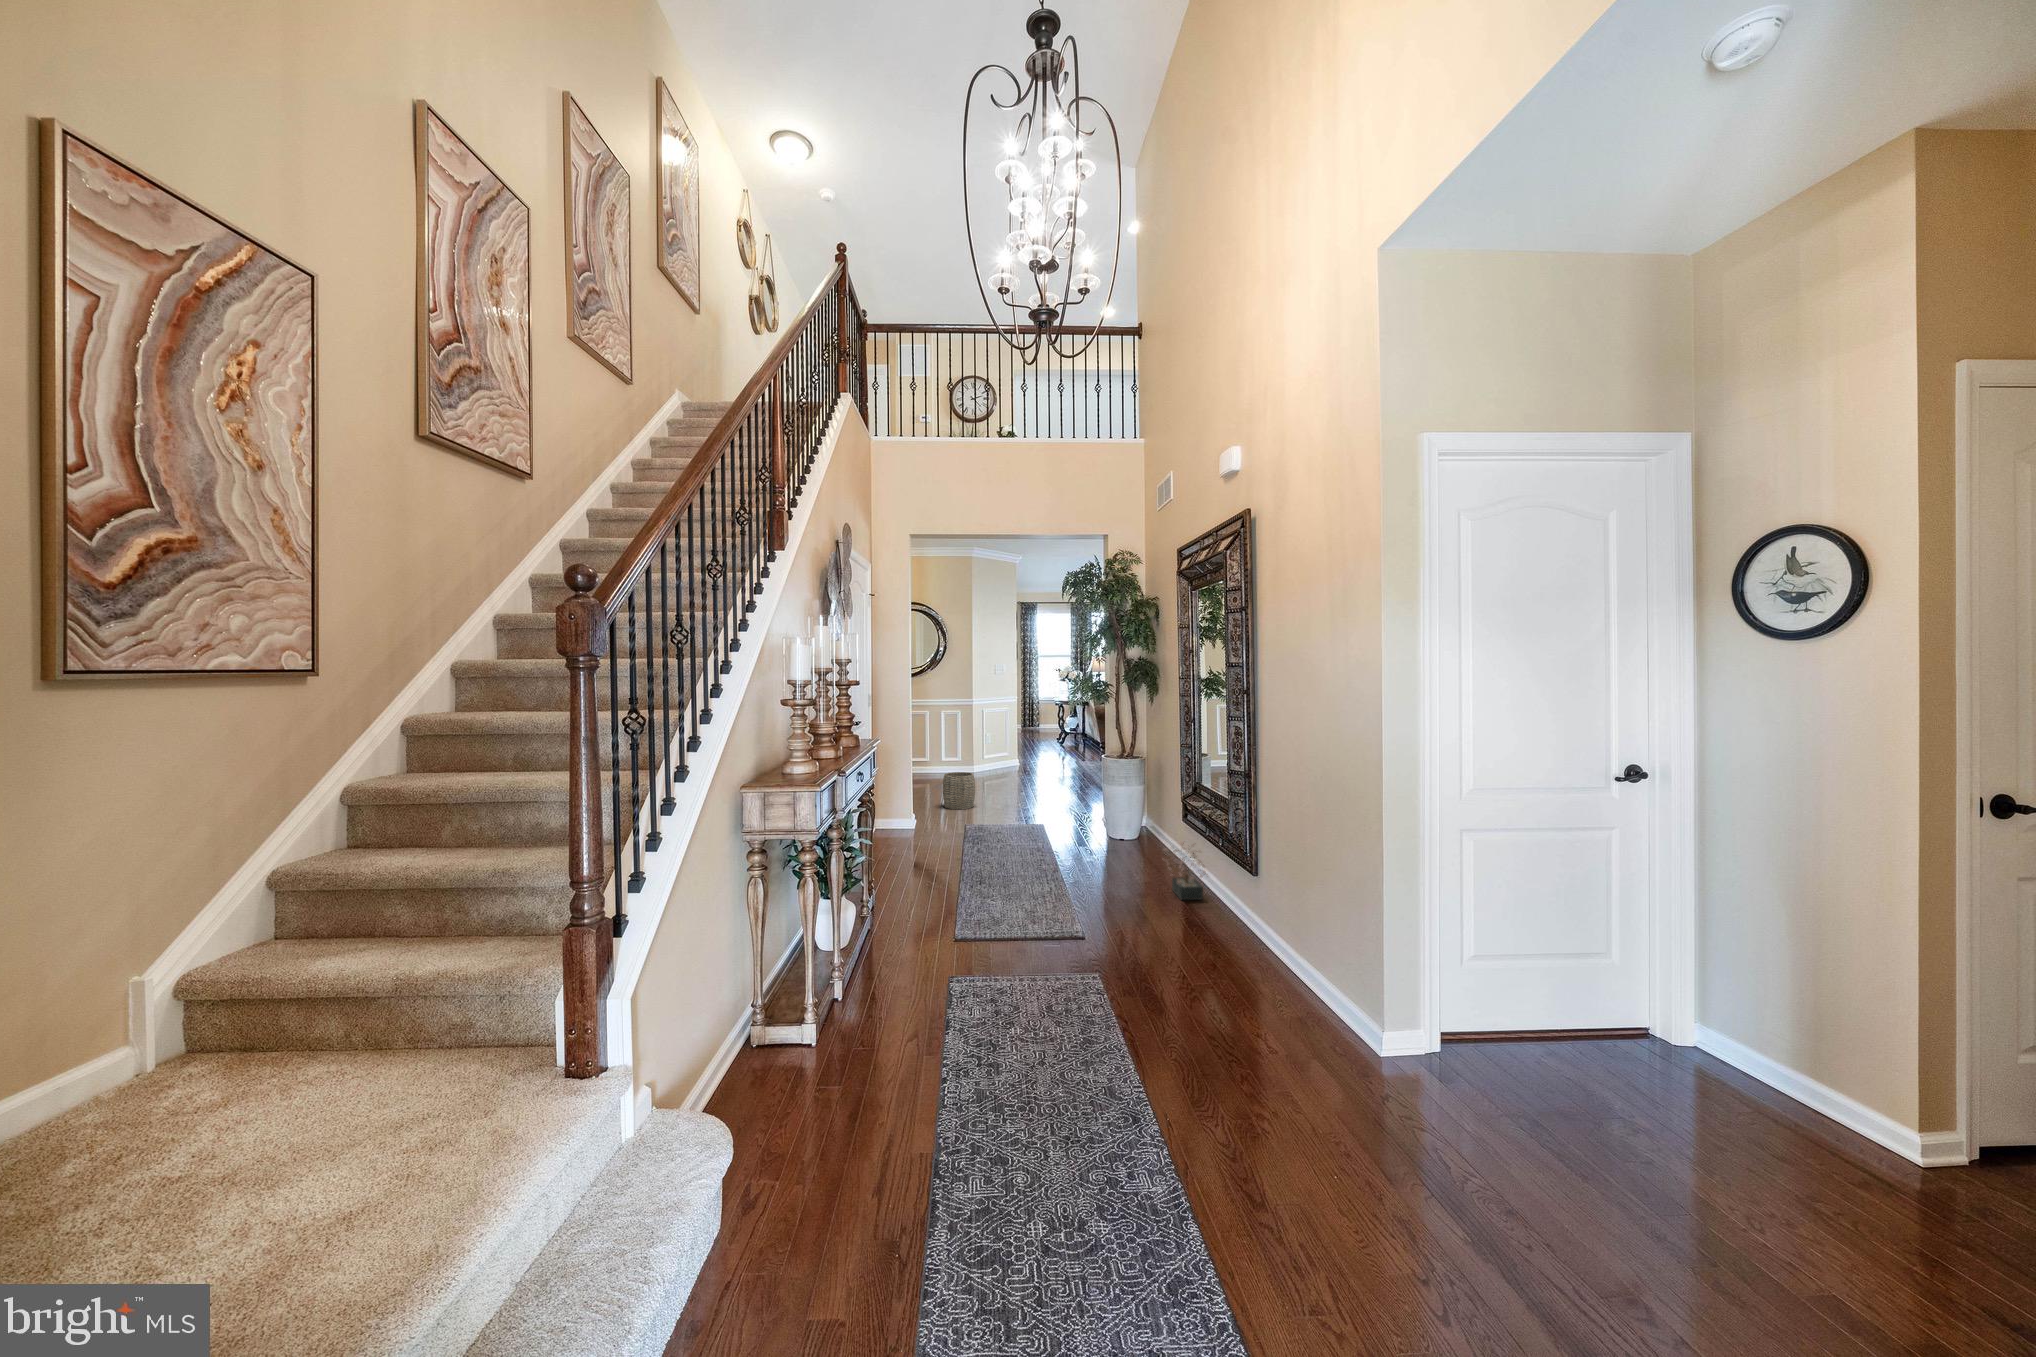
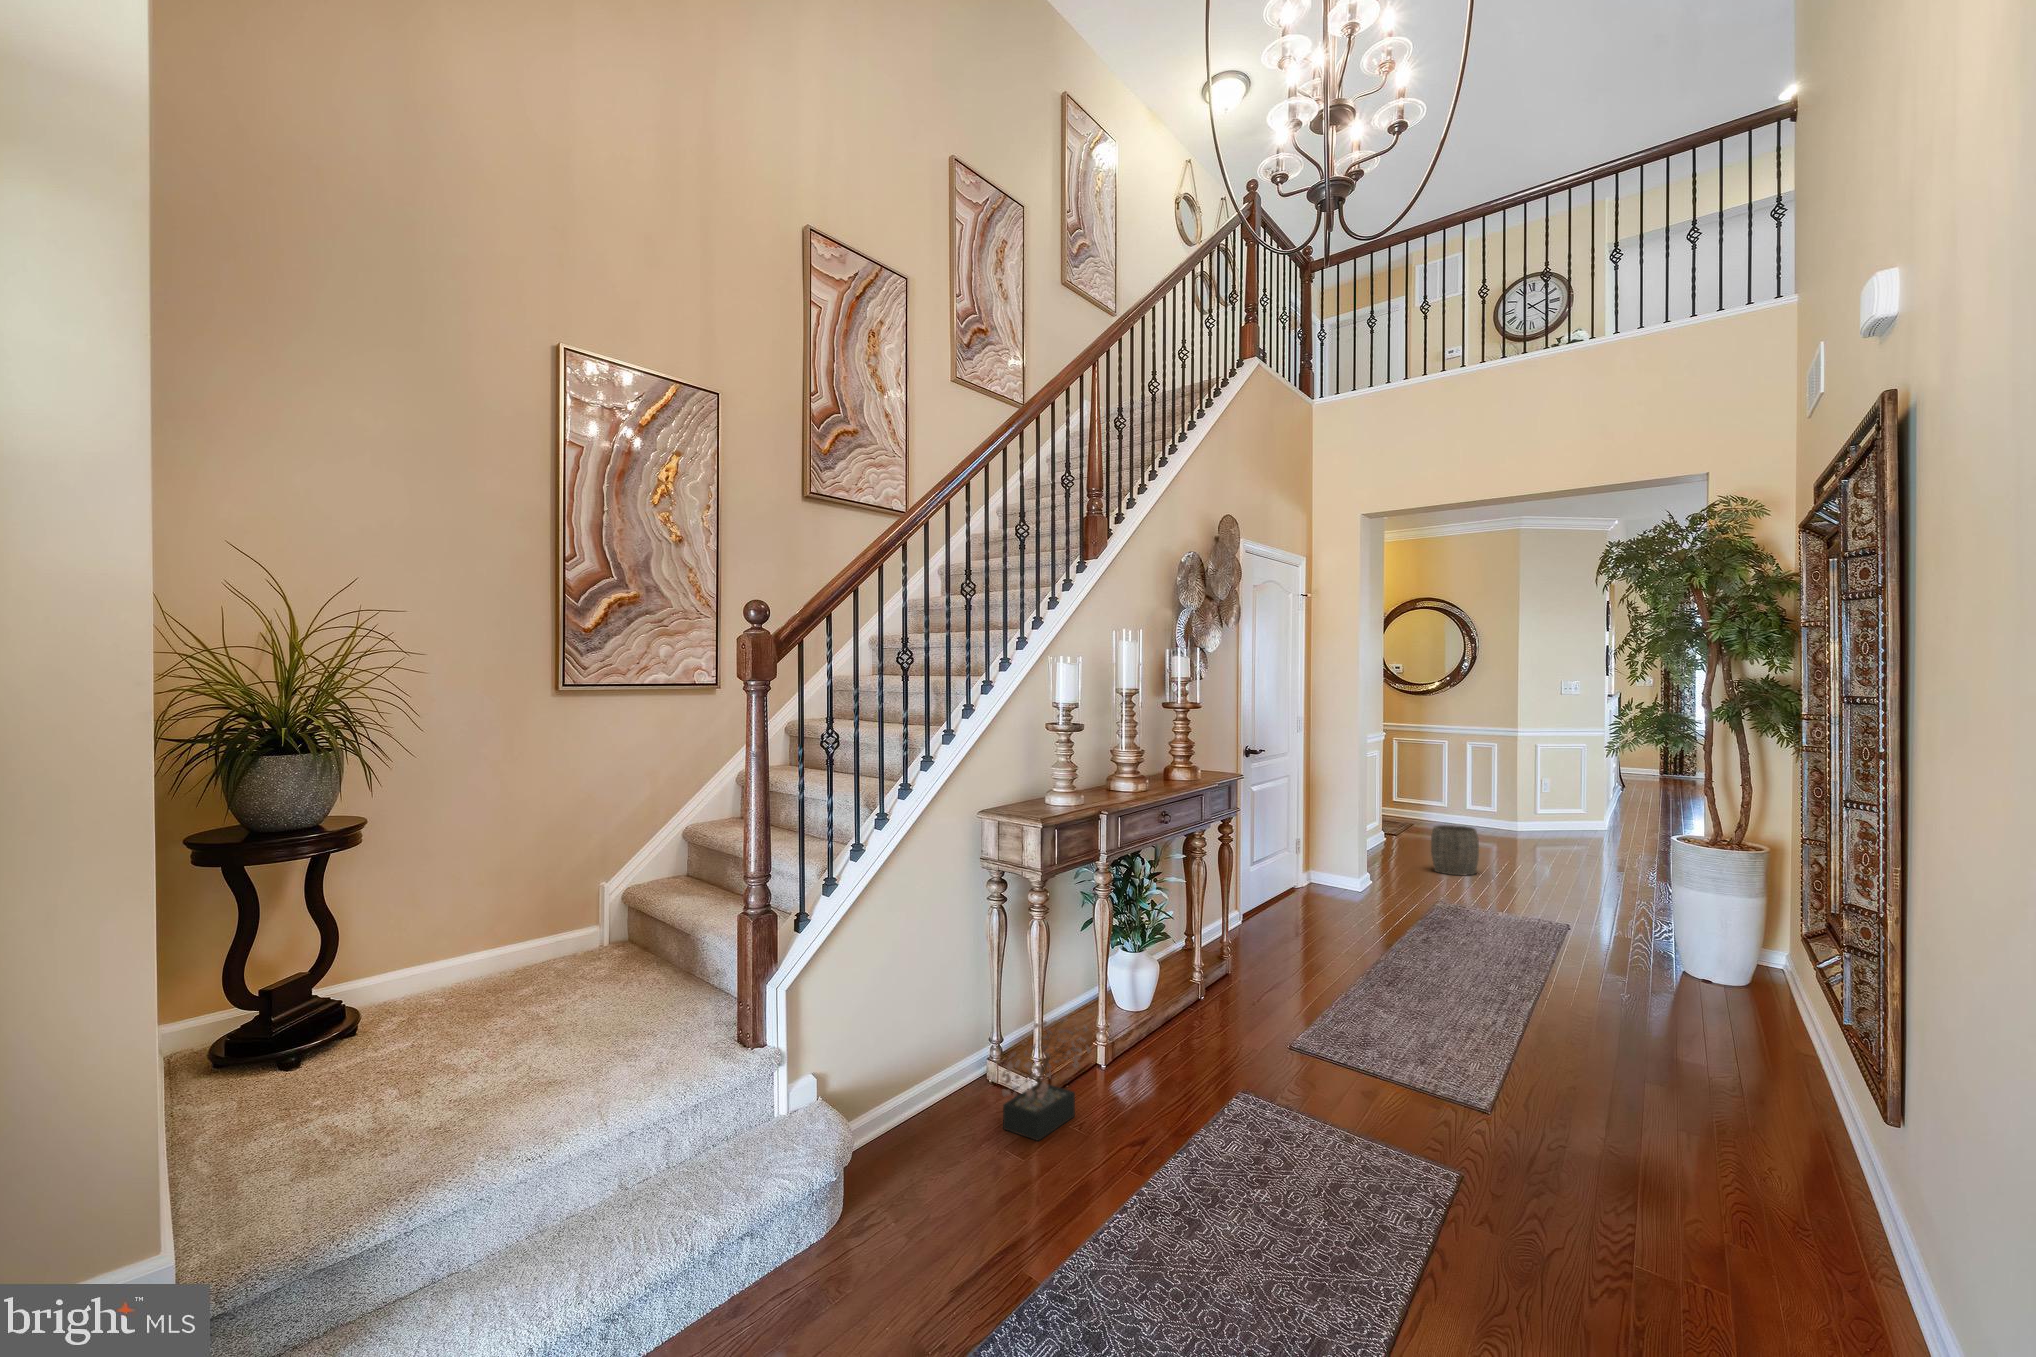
decorative plant: present [1165,842,1208,900] -> present [1002,1018,1091,1141]

